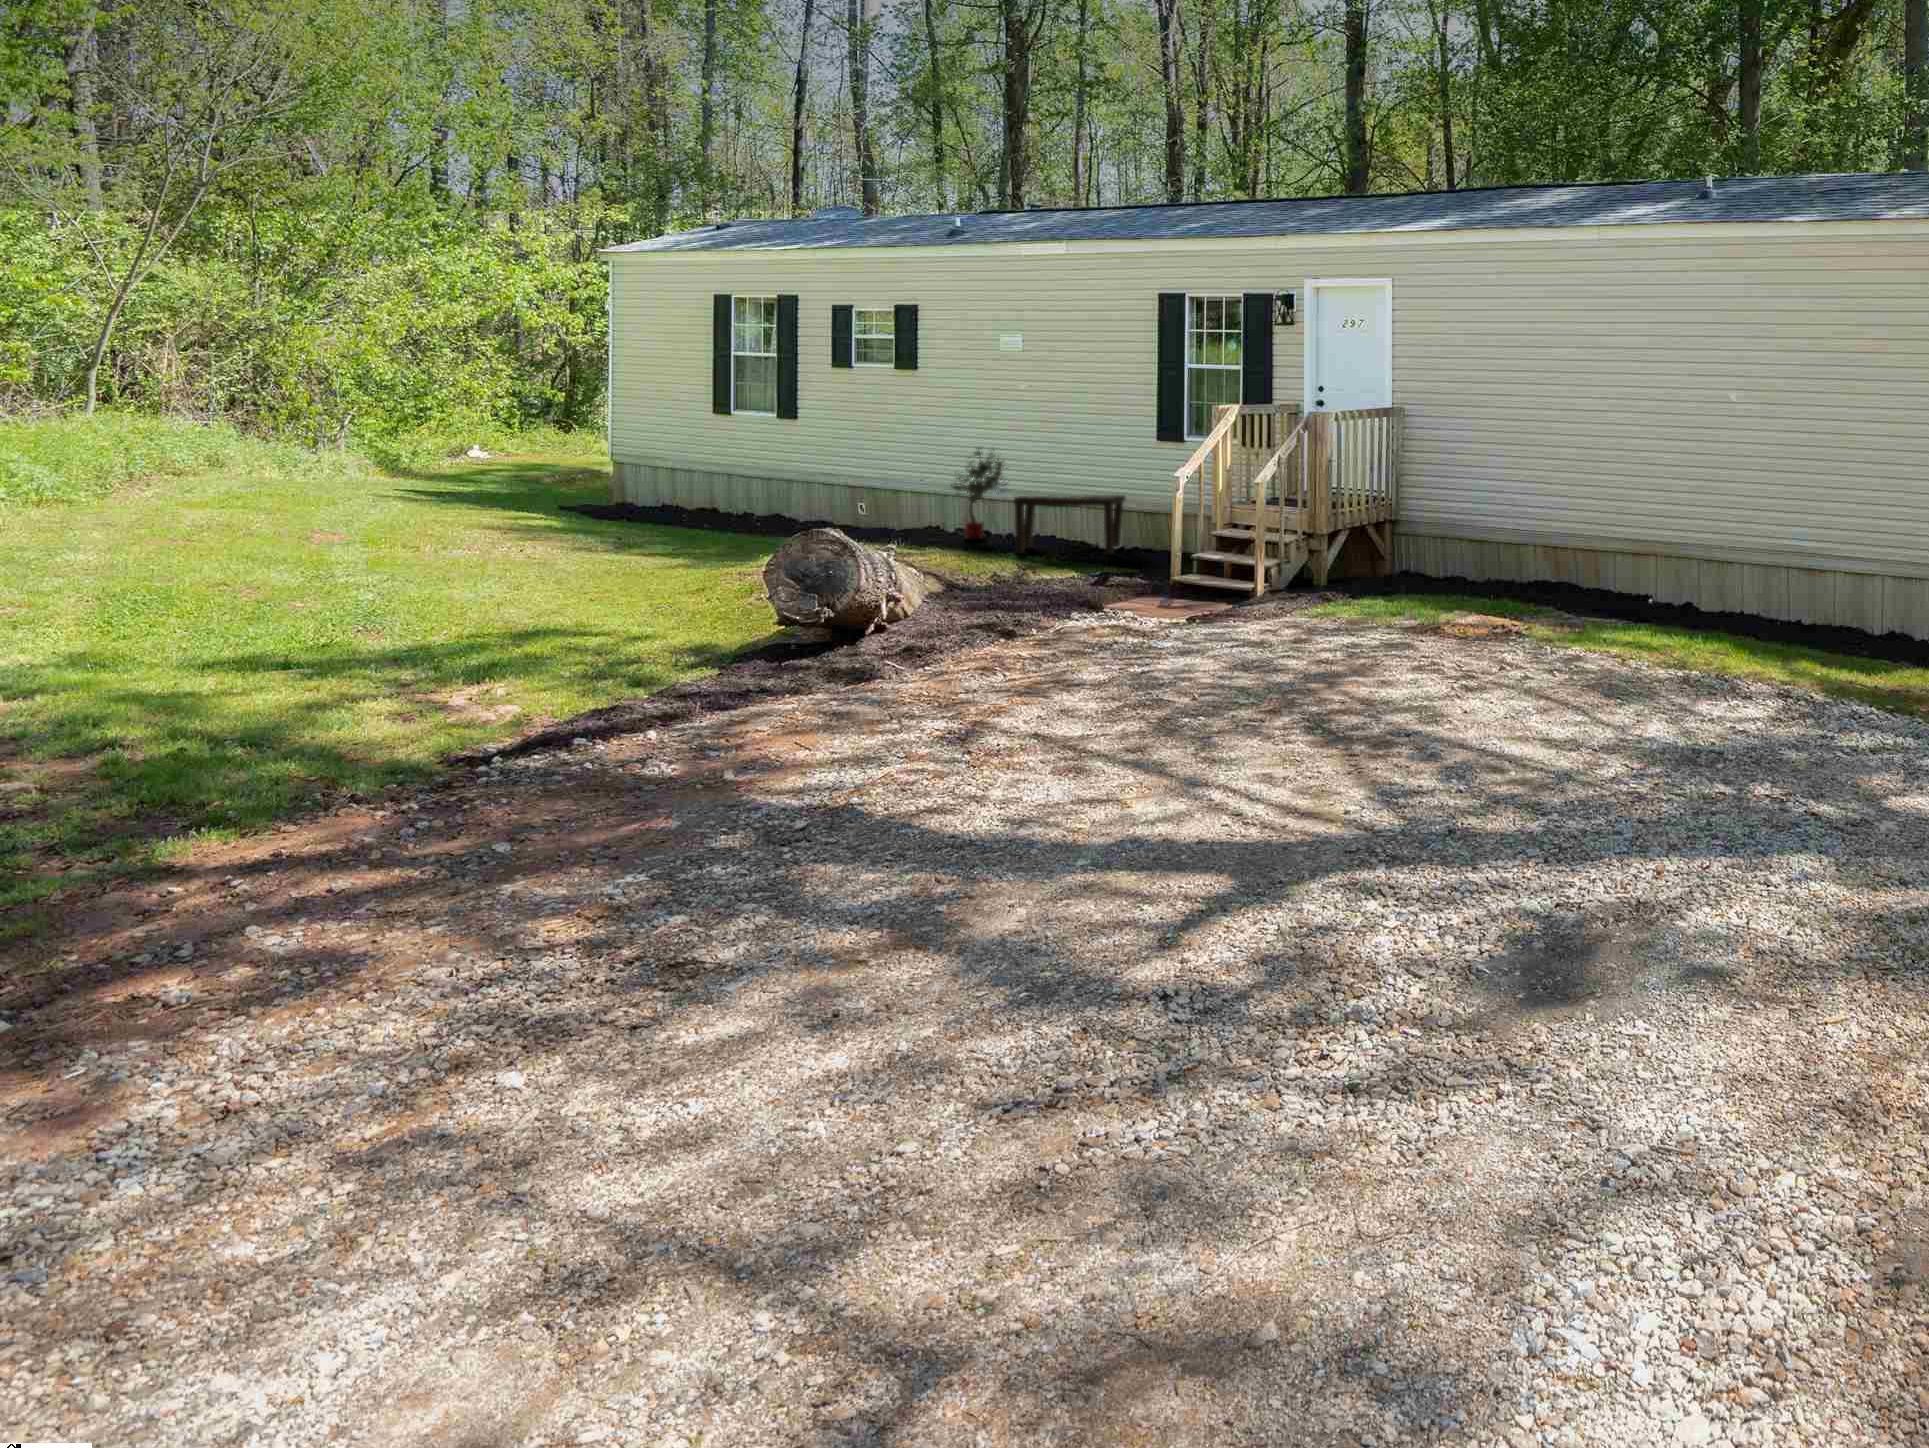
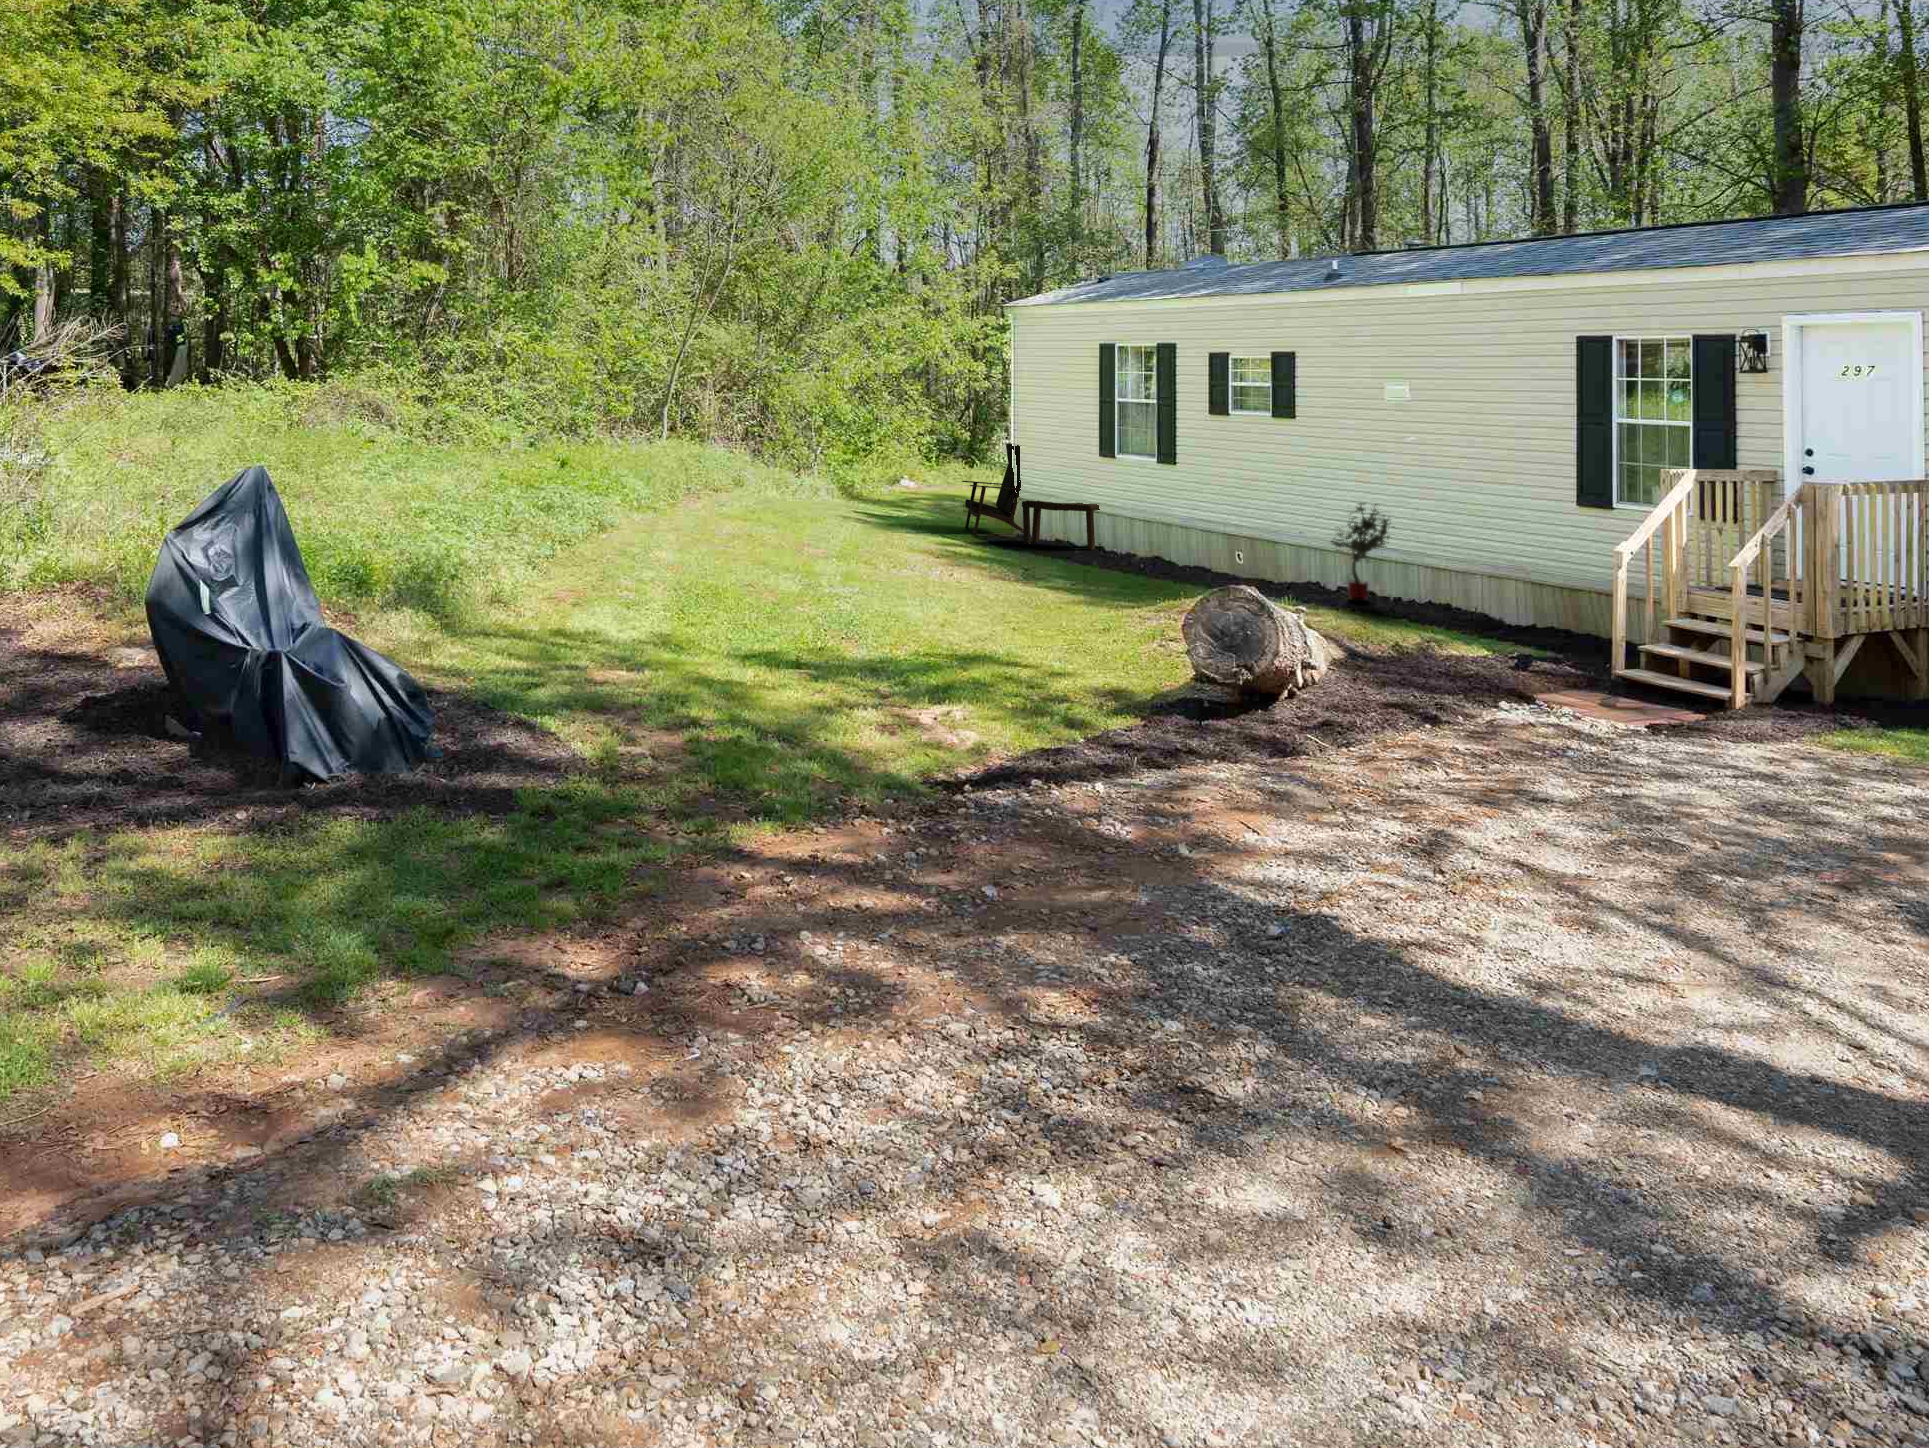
lounge chair: none [545,402,631,506] -> present [962,443,1024,535]
bench: present [1014,495,1125,555] -> present [1022,500,1101,550]

